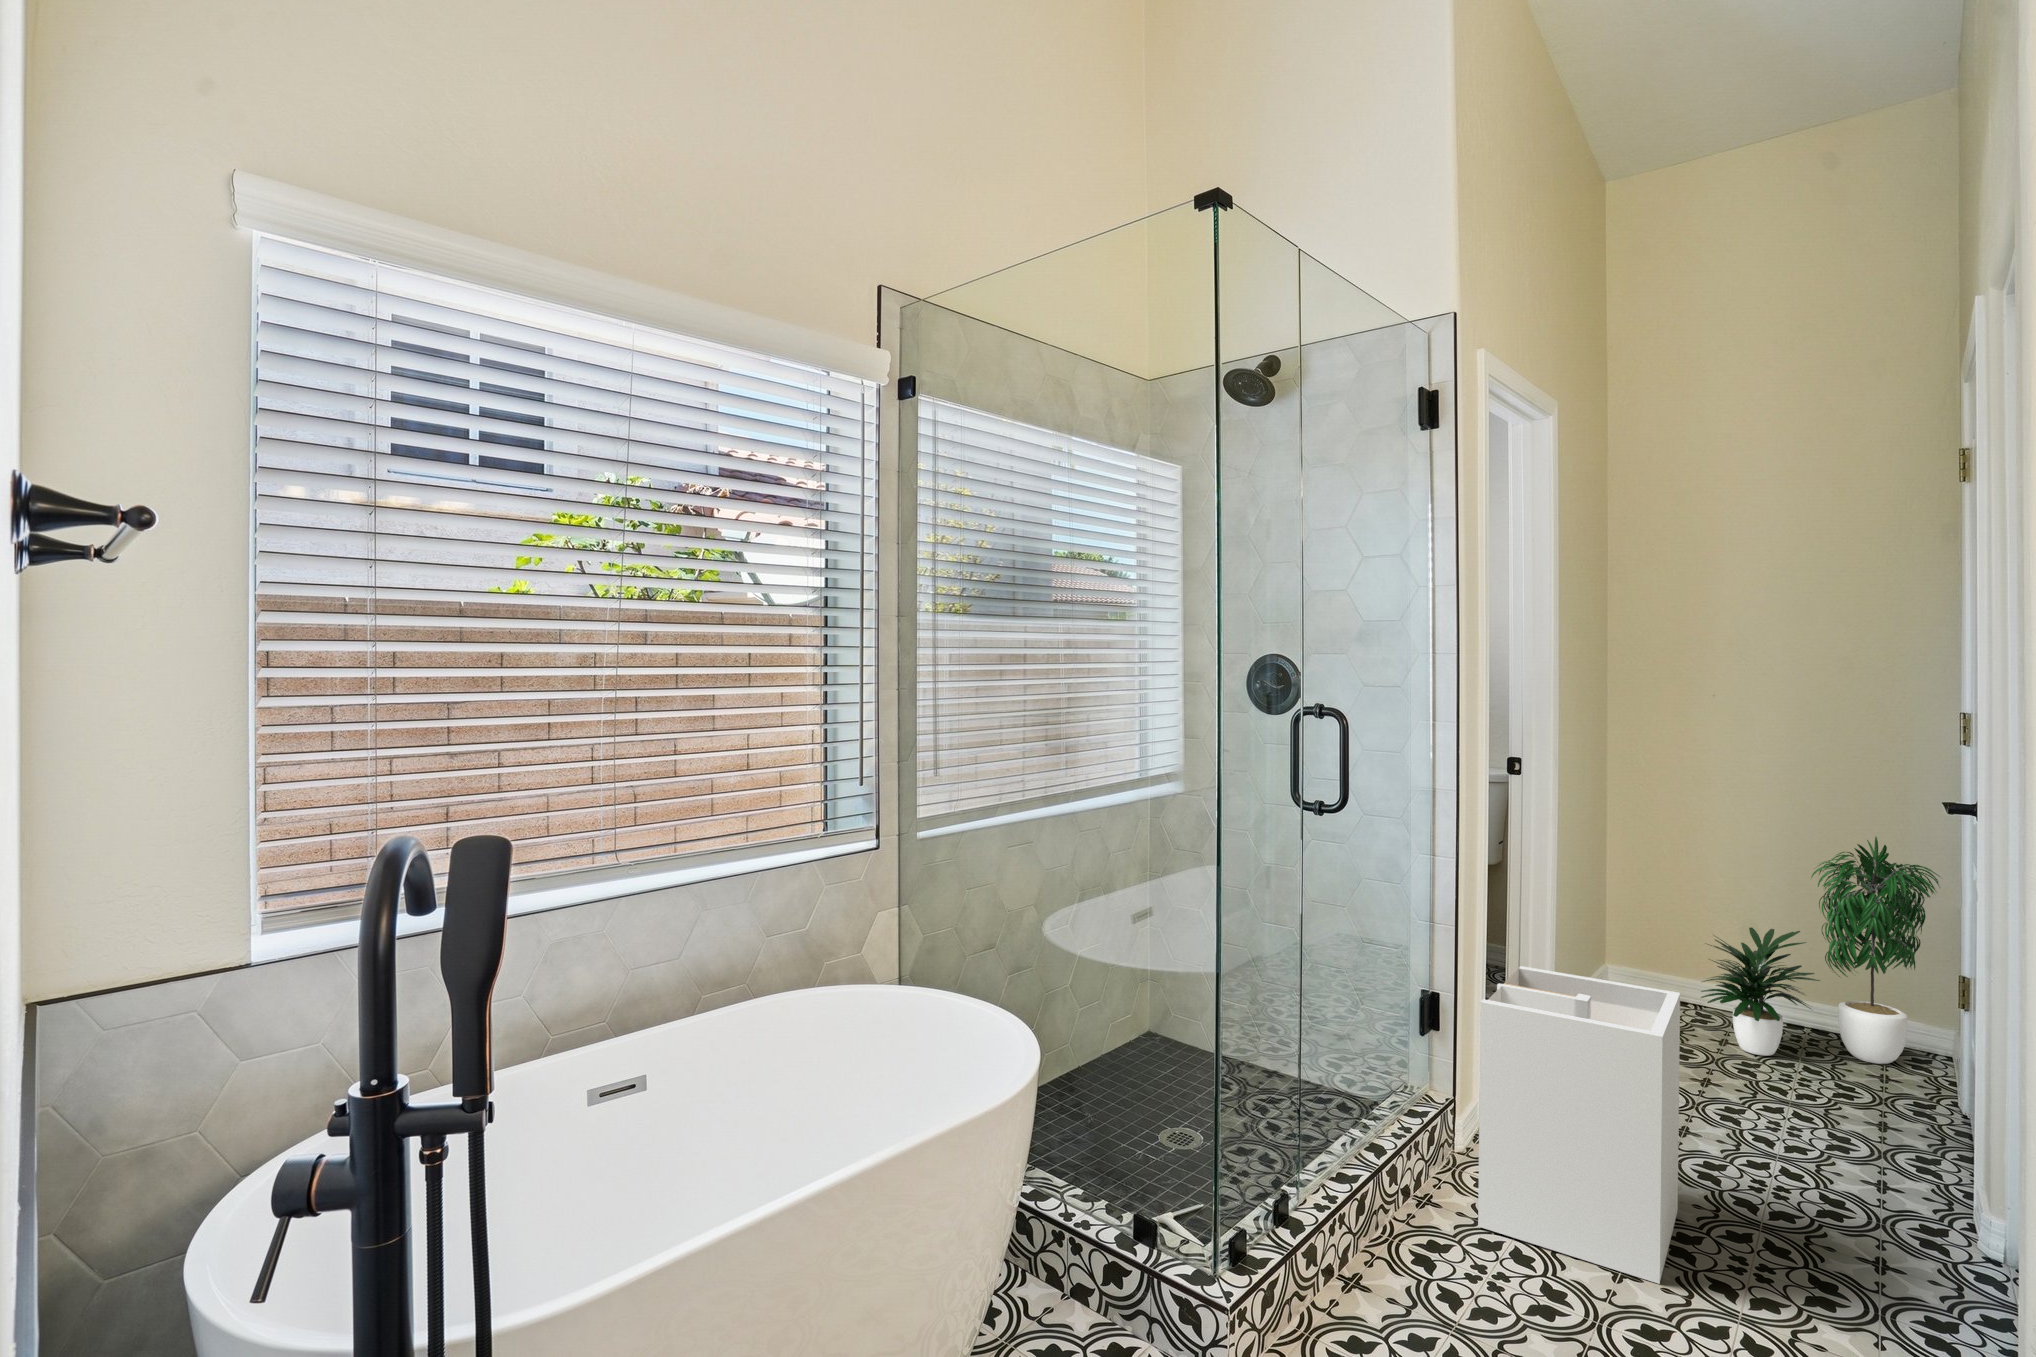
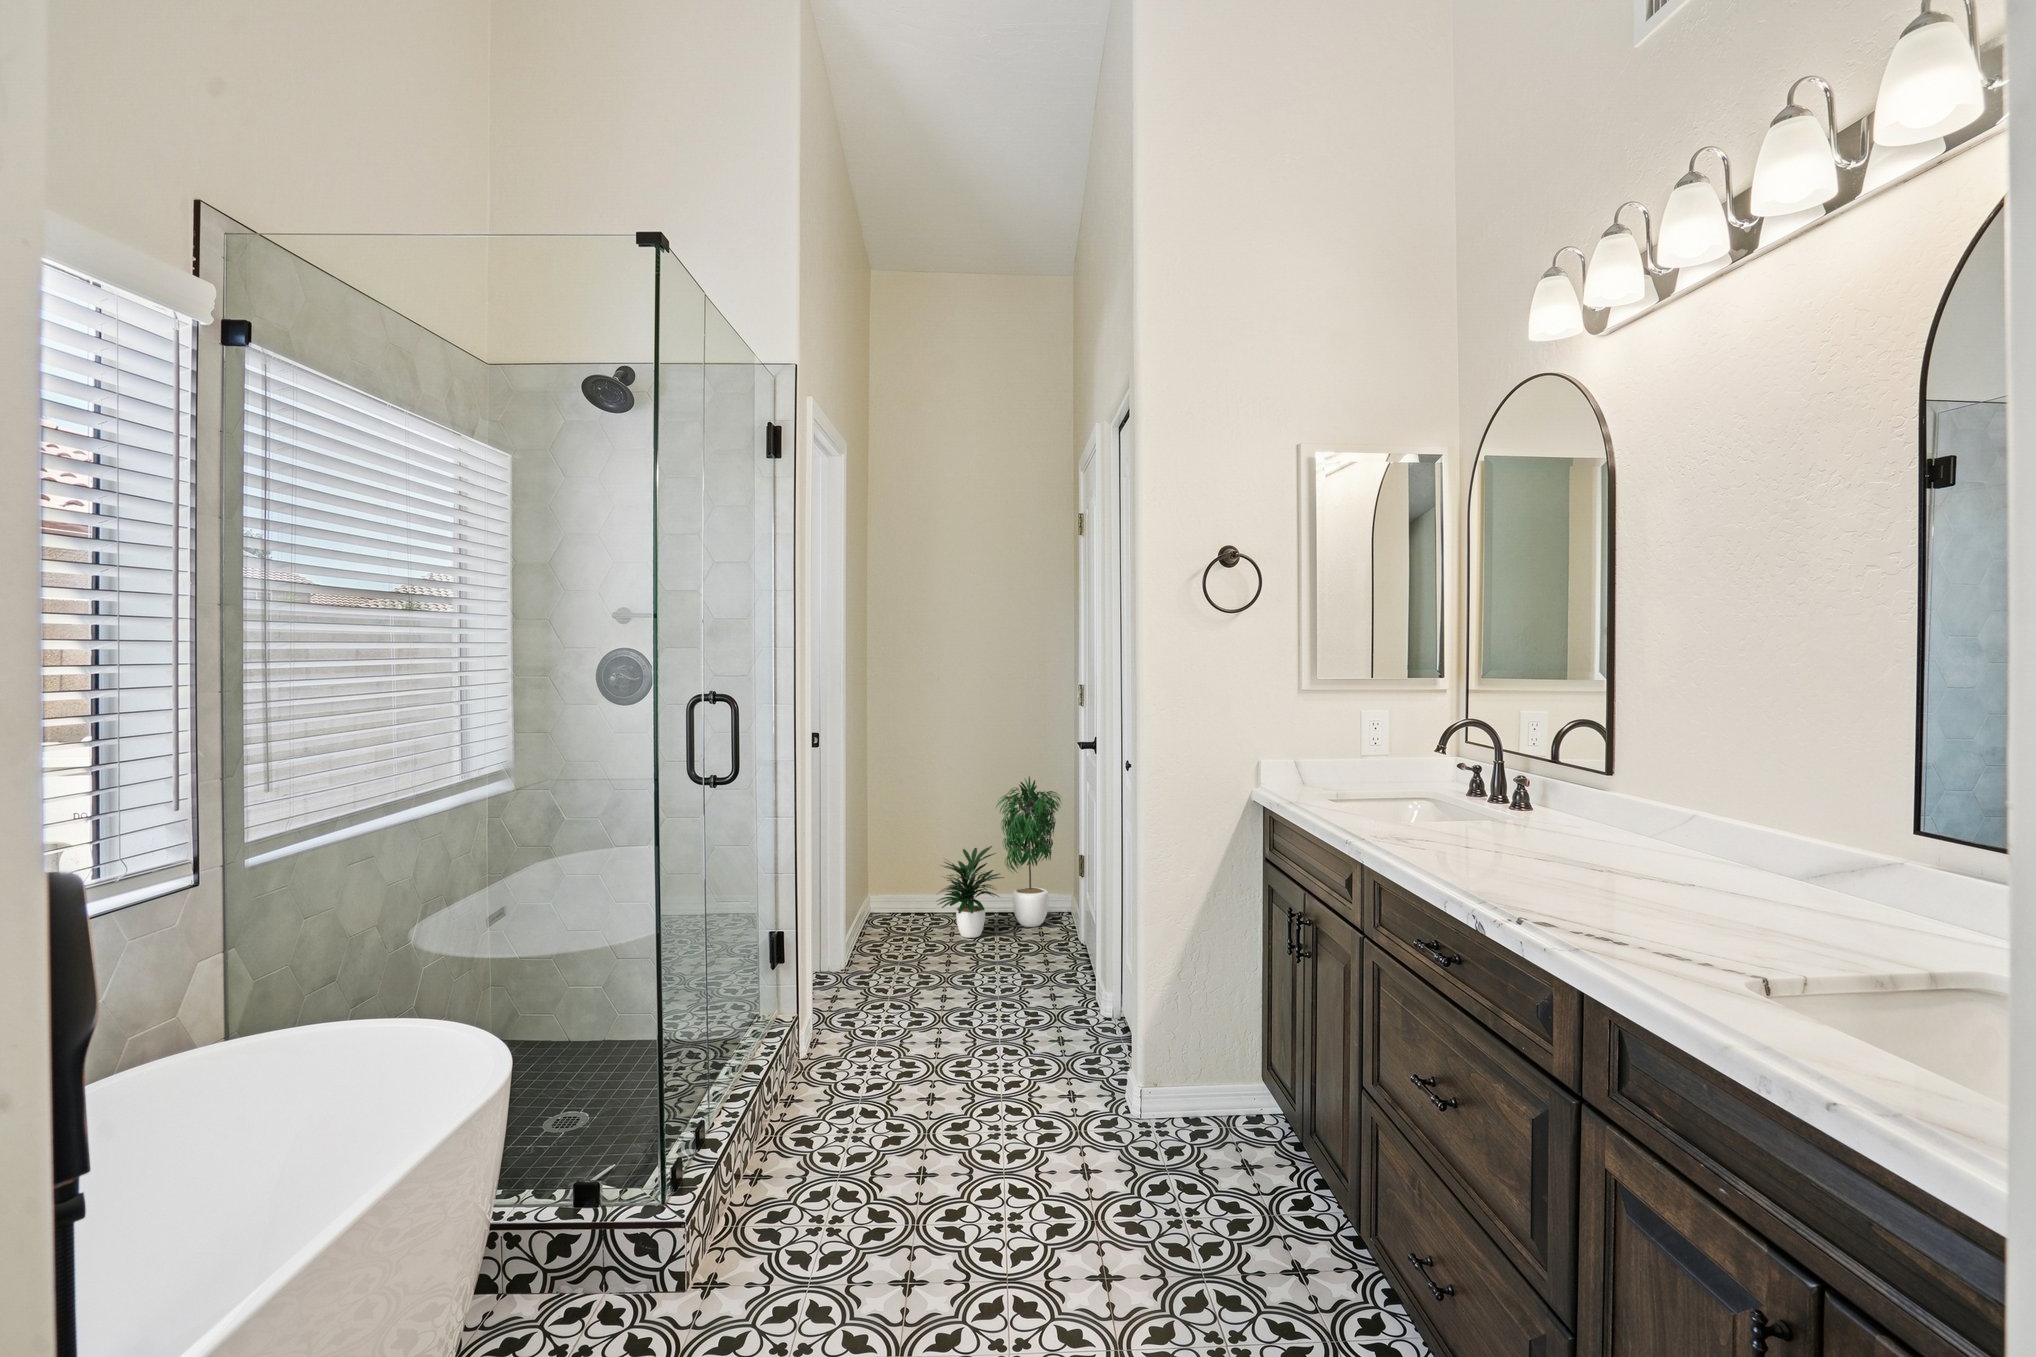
laundry hamper: present [1478,966,1680,1284] -> none [831,893,956,1104]

